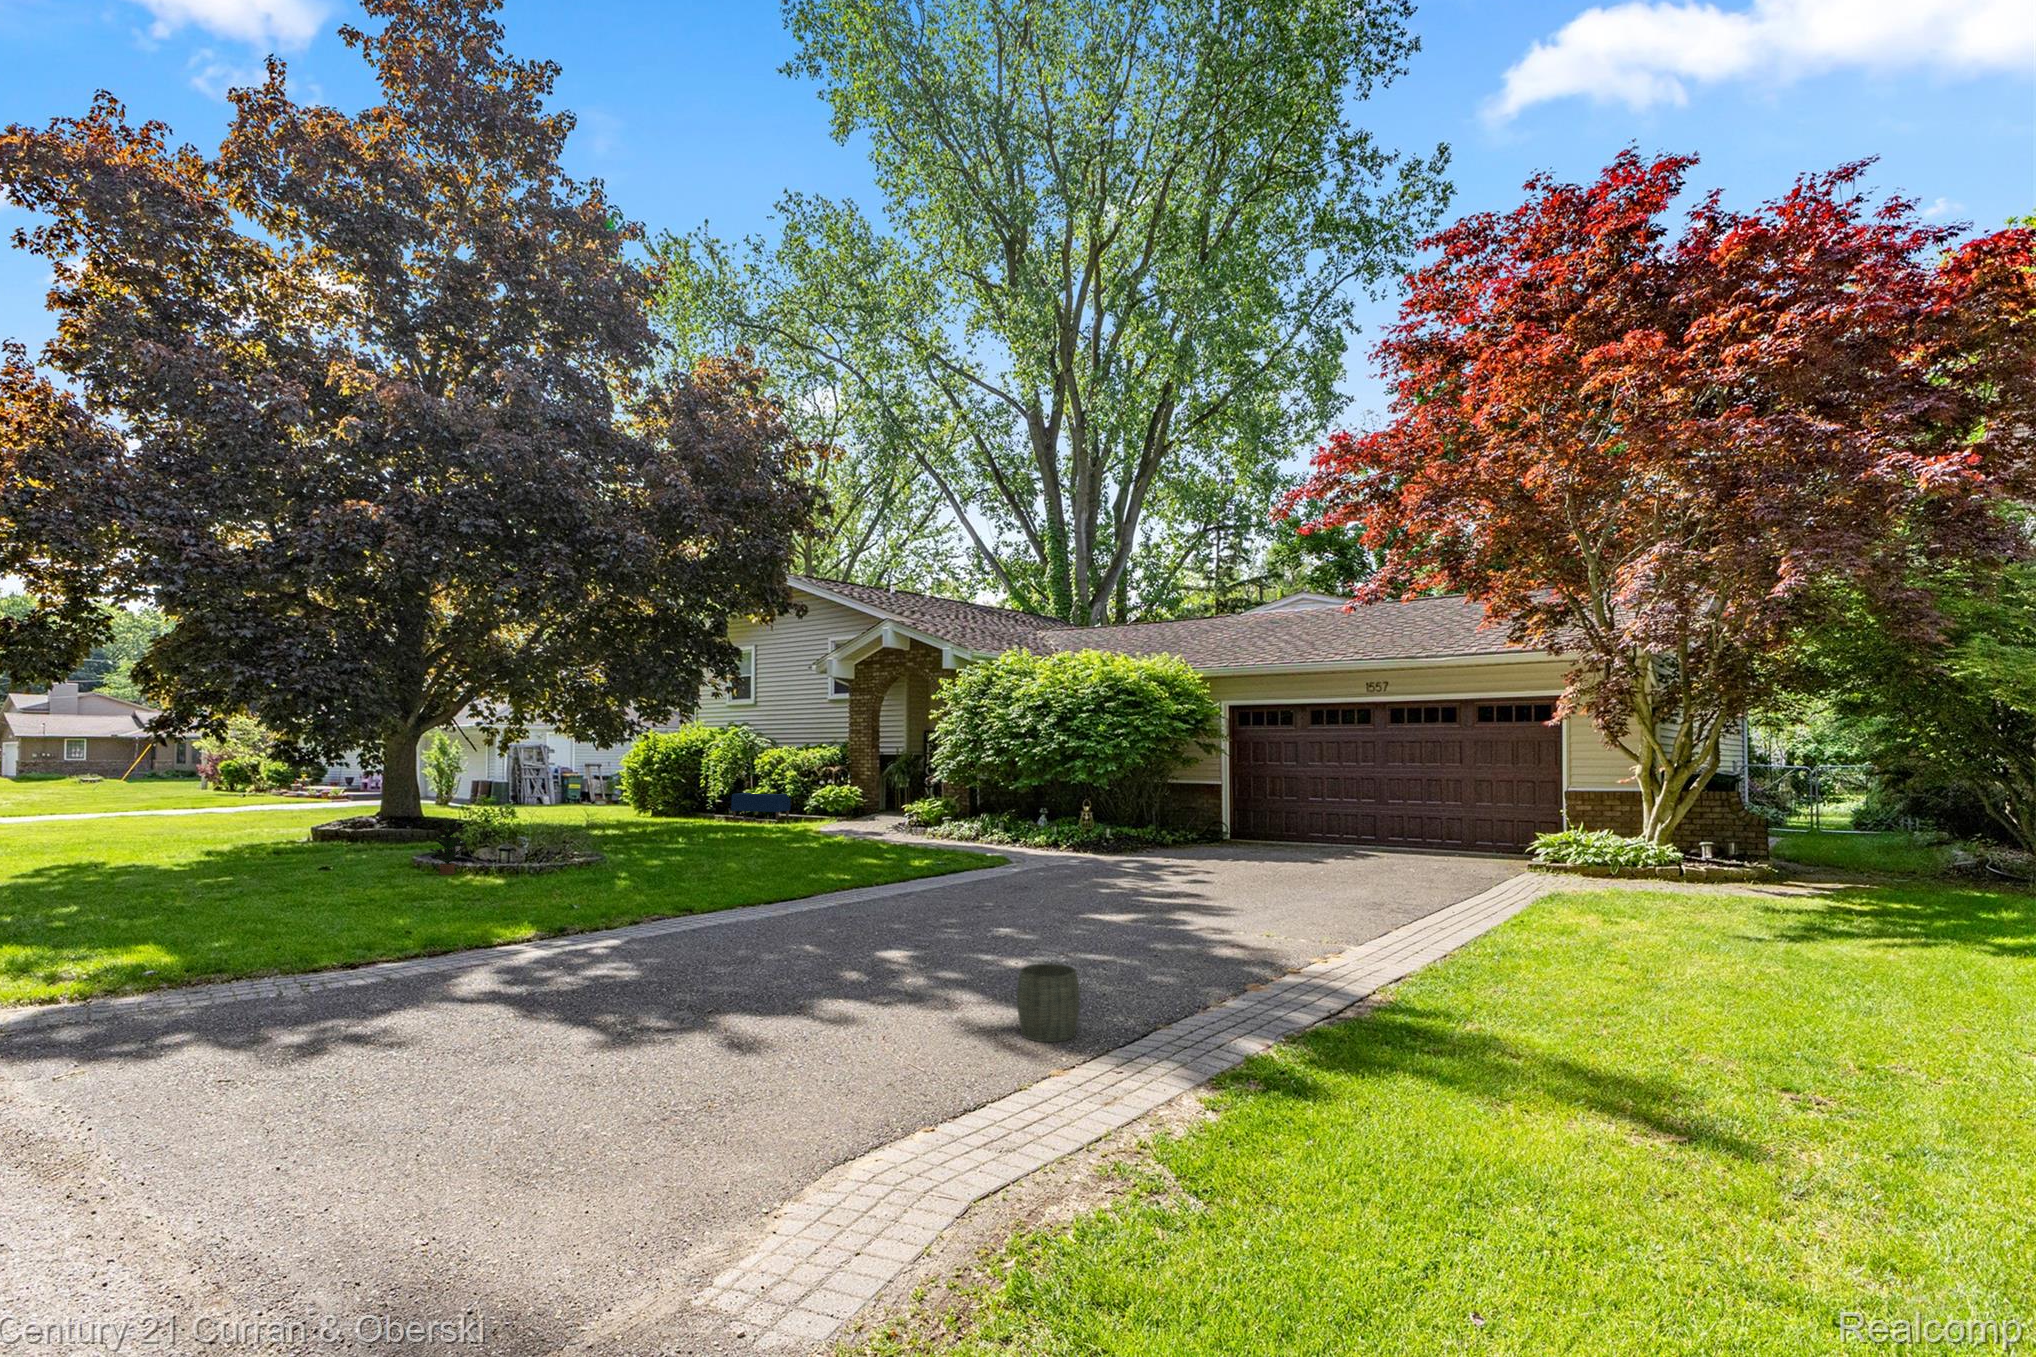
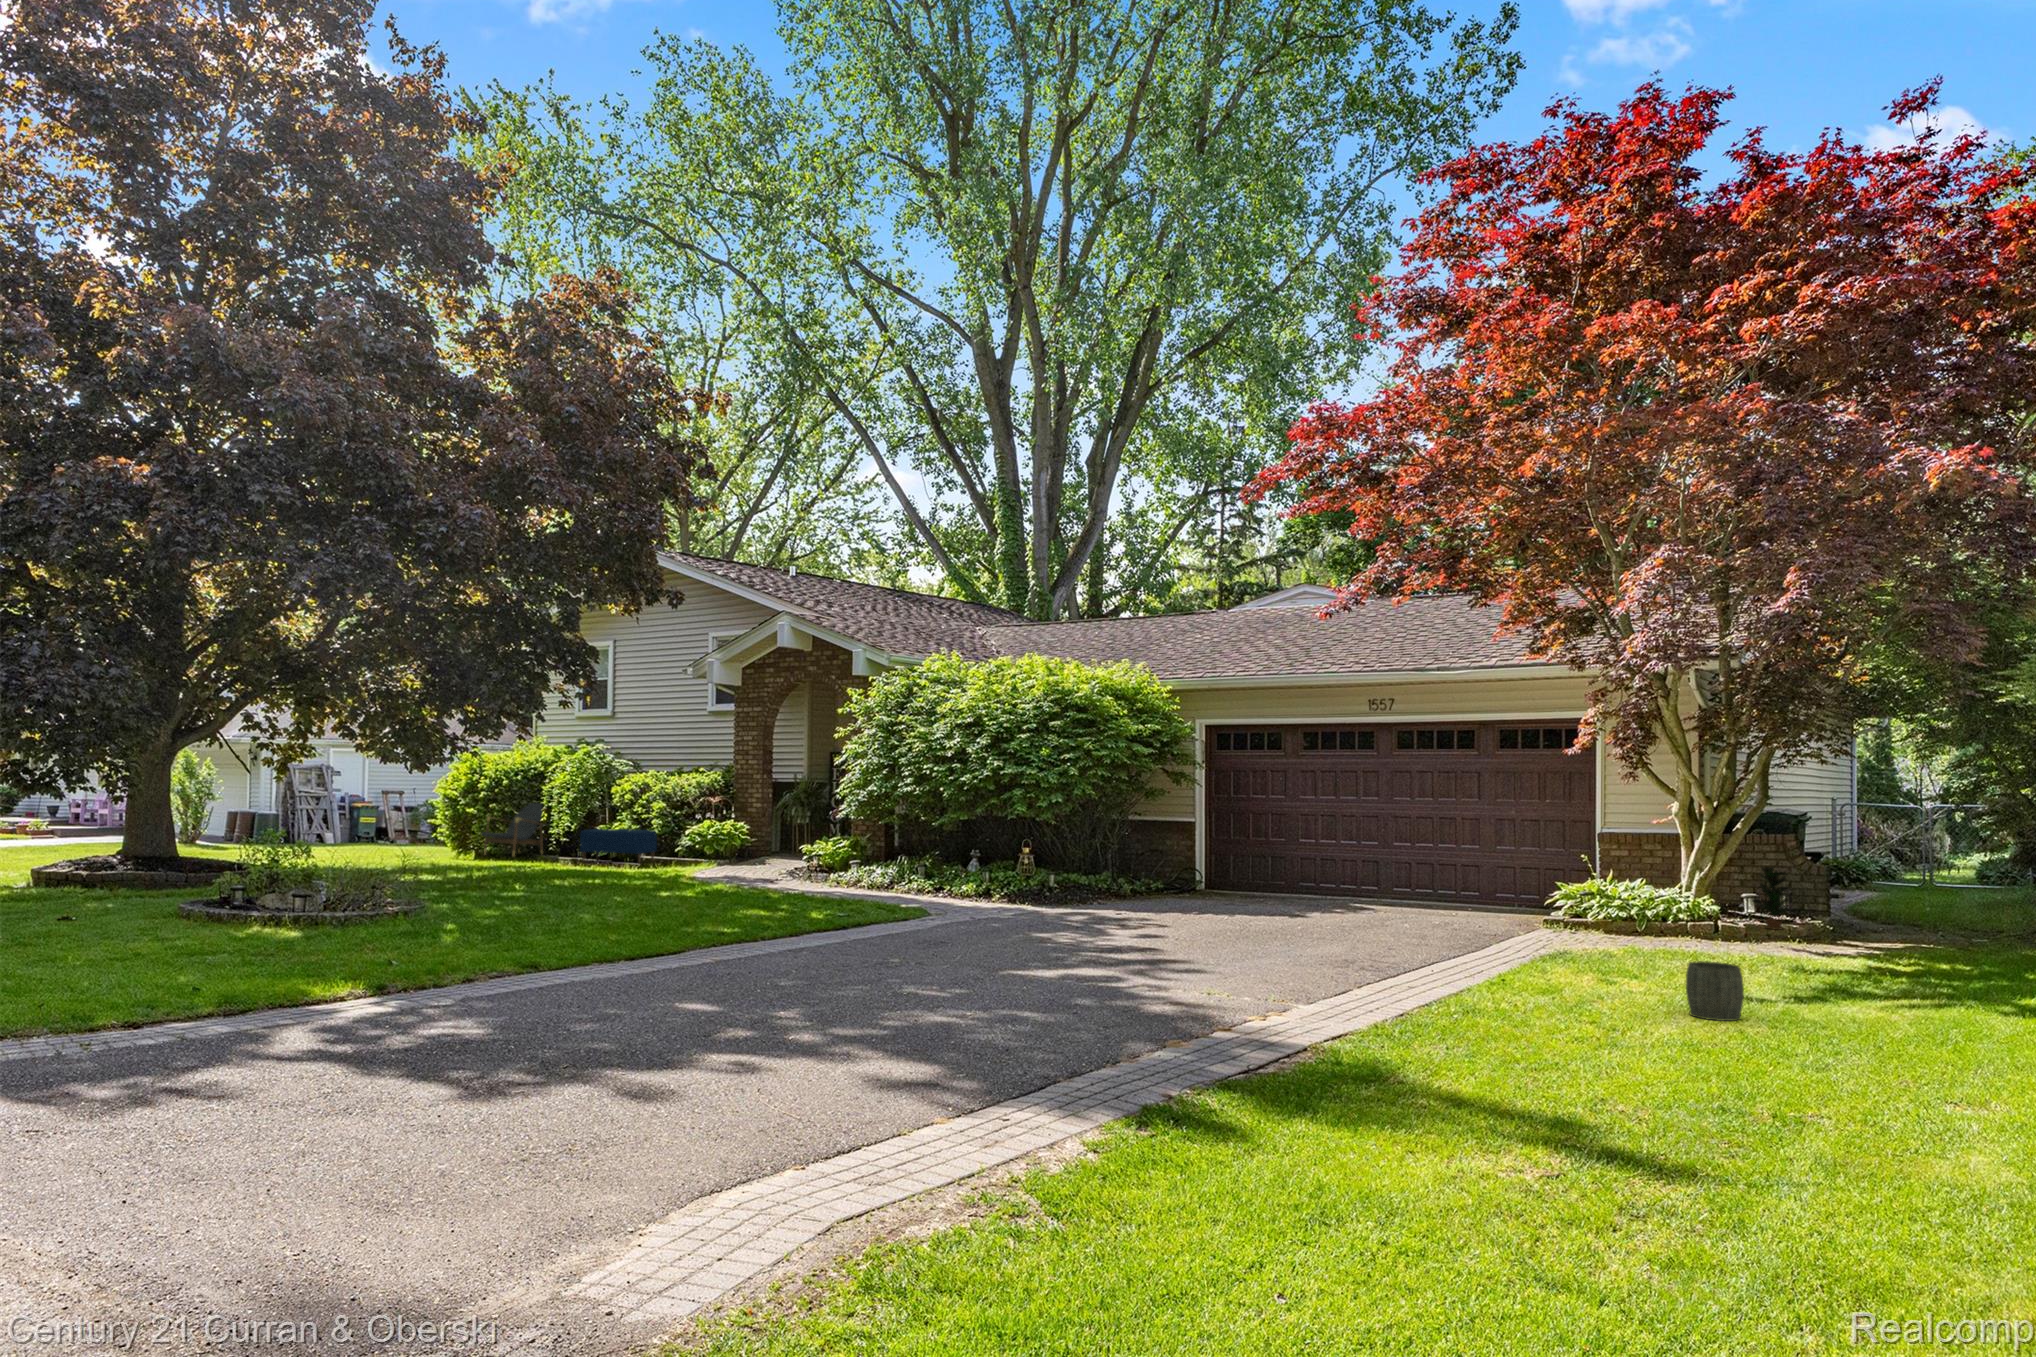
lounge chair: none [656,773,706,815] -> present [482,803,543,855]
potted plant: present [430,819,466,875] -> present [1752,867,1790,930]
woven basket: present [1017,964,1080,1042] -> present [1686,961,1744,1021]

